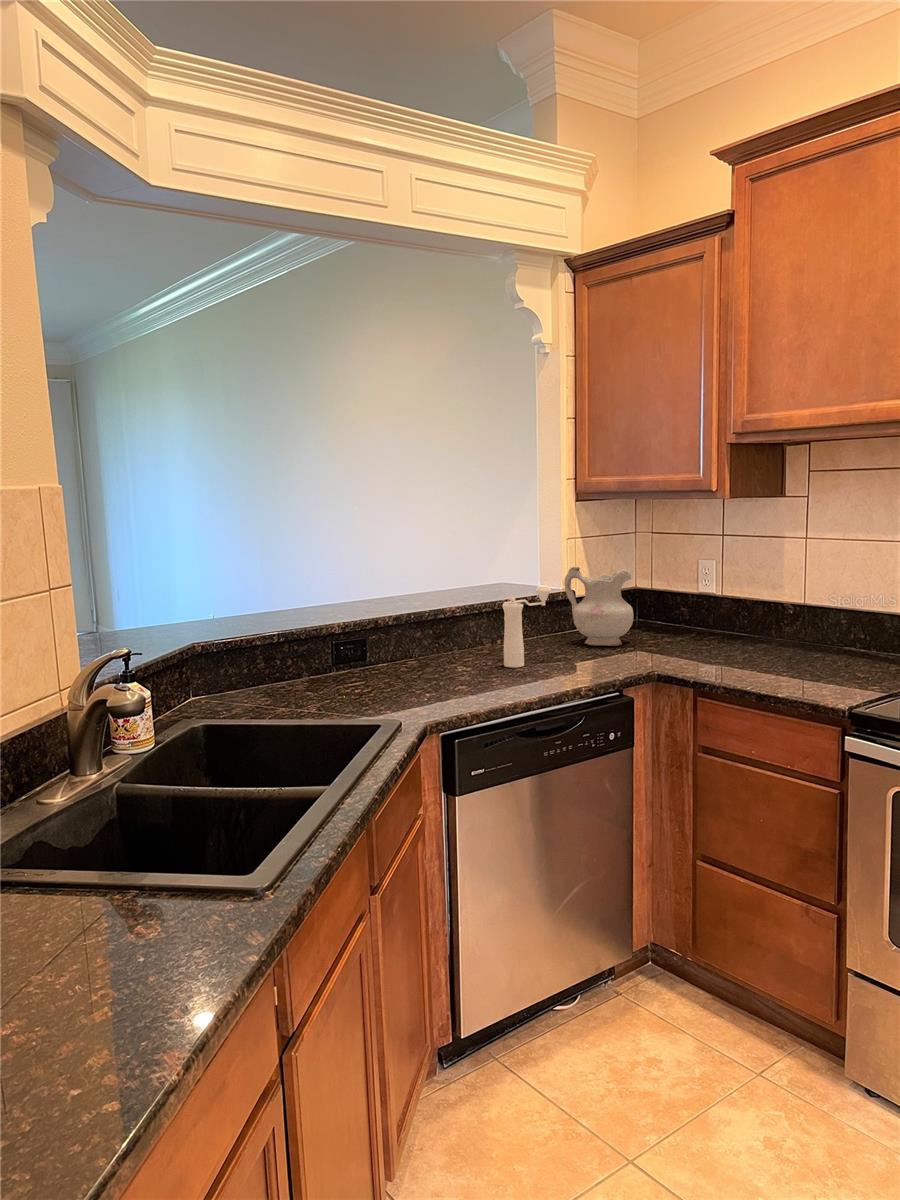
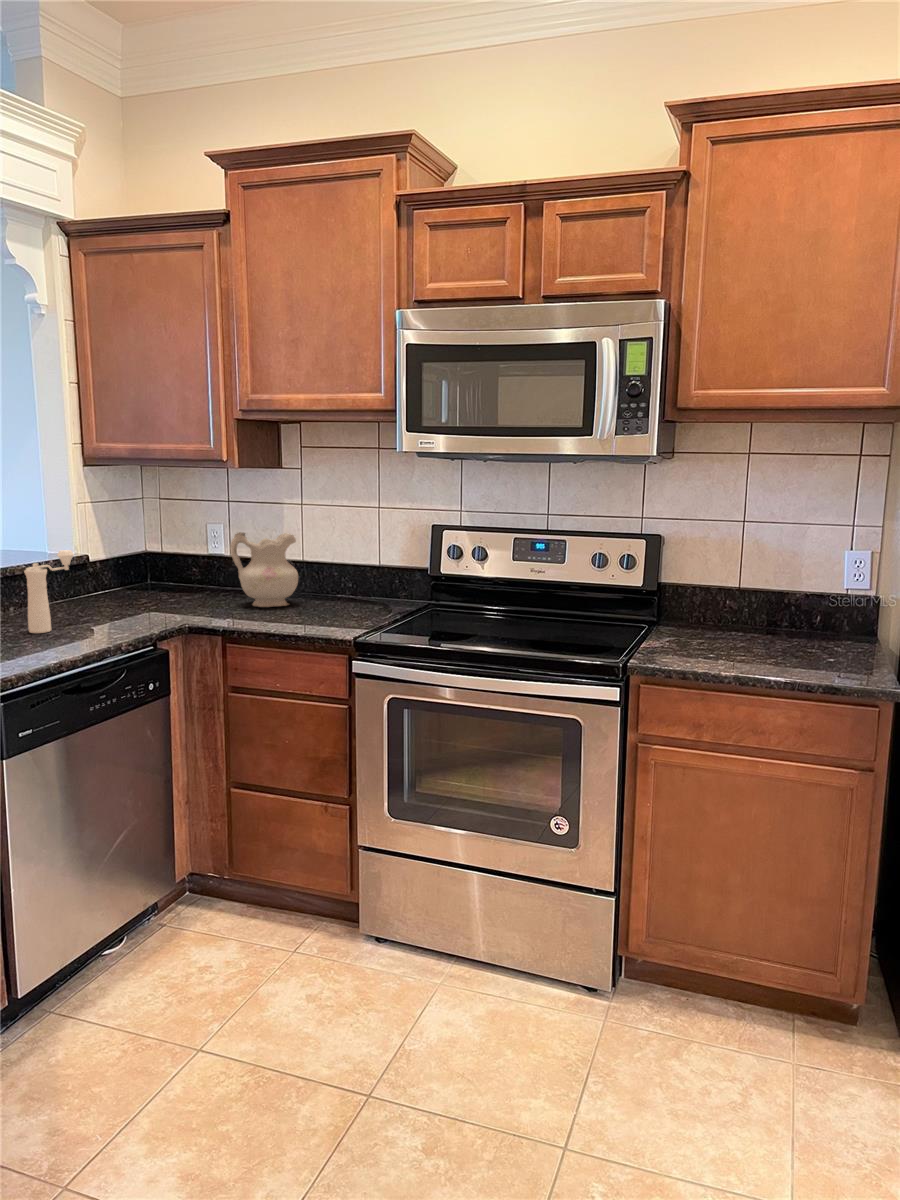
ceramic pitcher: present [565,567,634,646] -> present [230,532,298,607]

